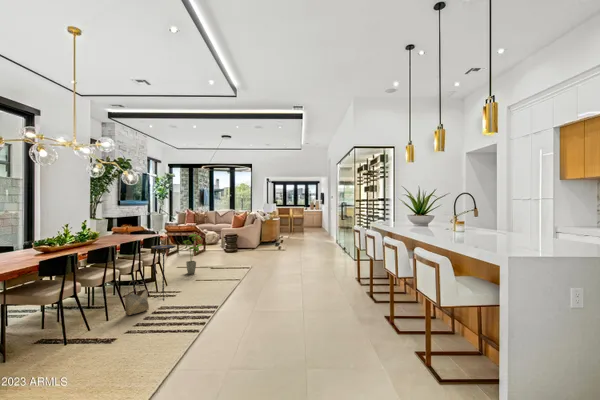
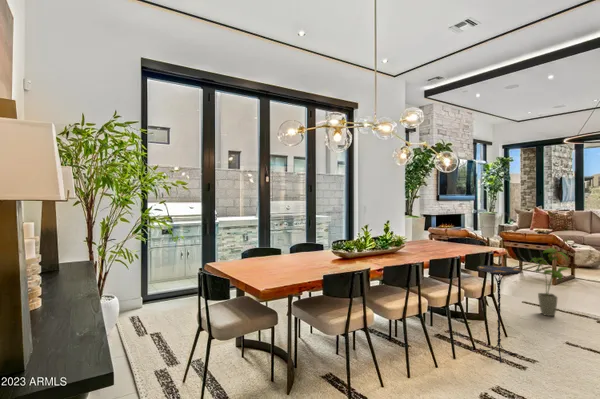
woven basket: present [125,285,149,315] -> none [435,320,474,378]

